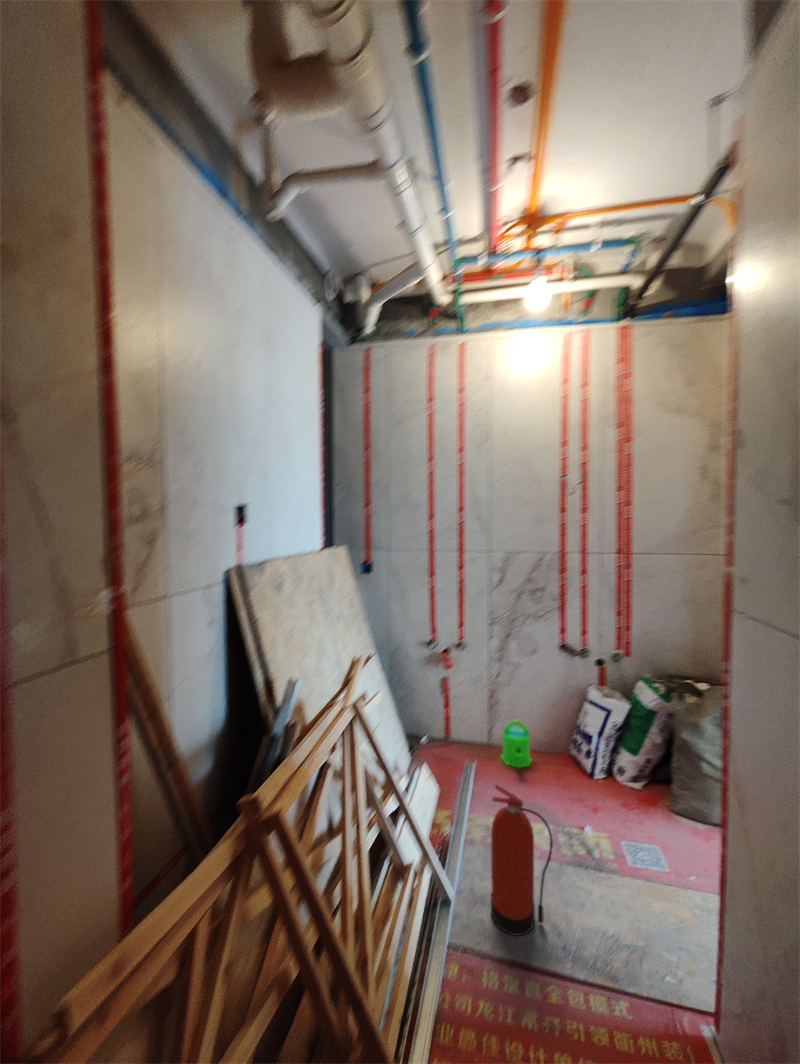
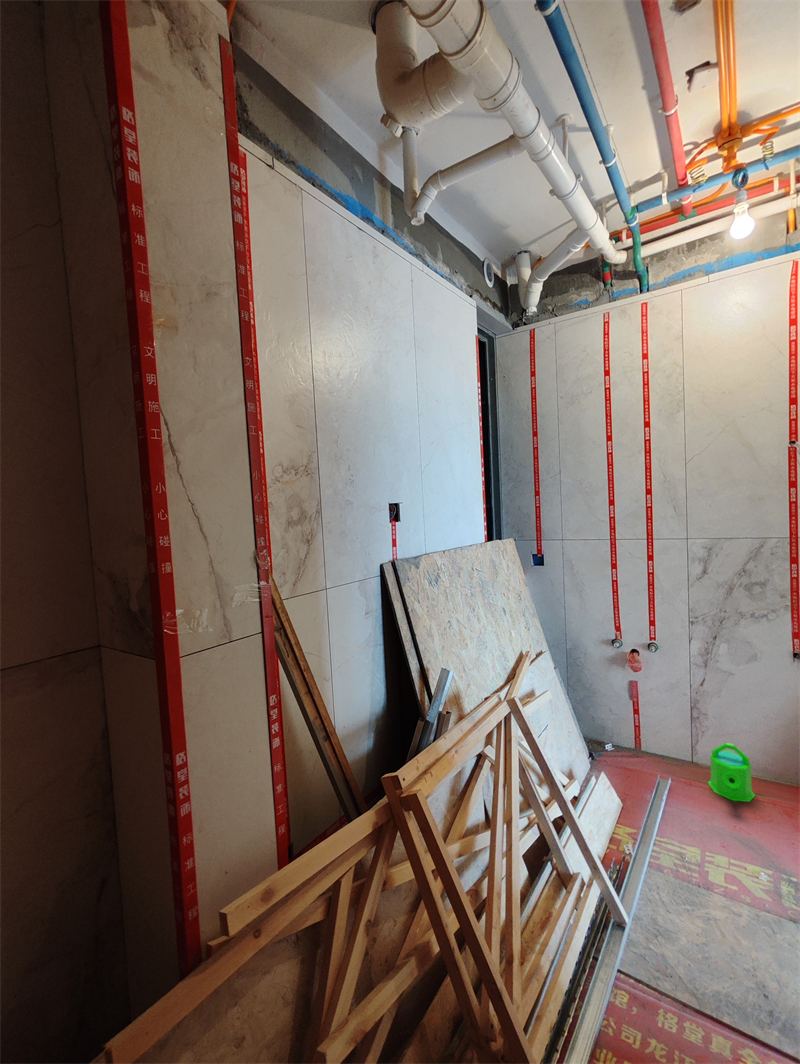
fire extinguisher: present [491,785,553,935] -> none [674,812,760,992]

